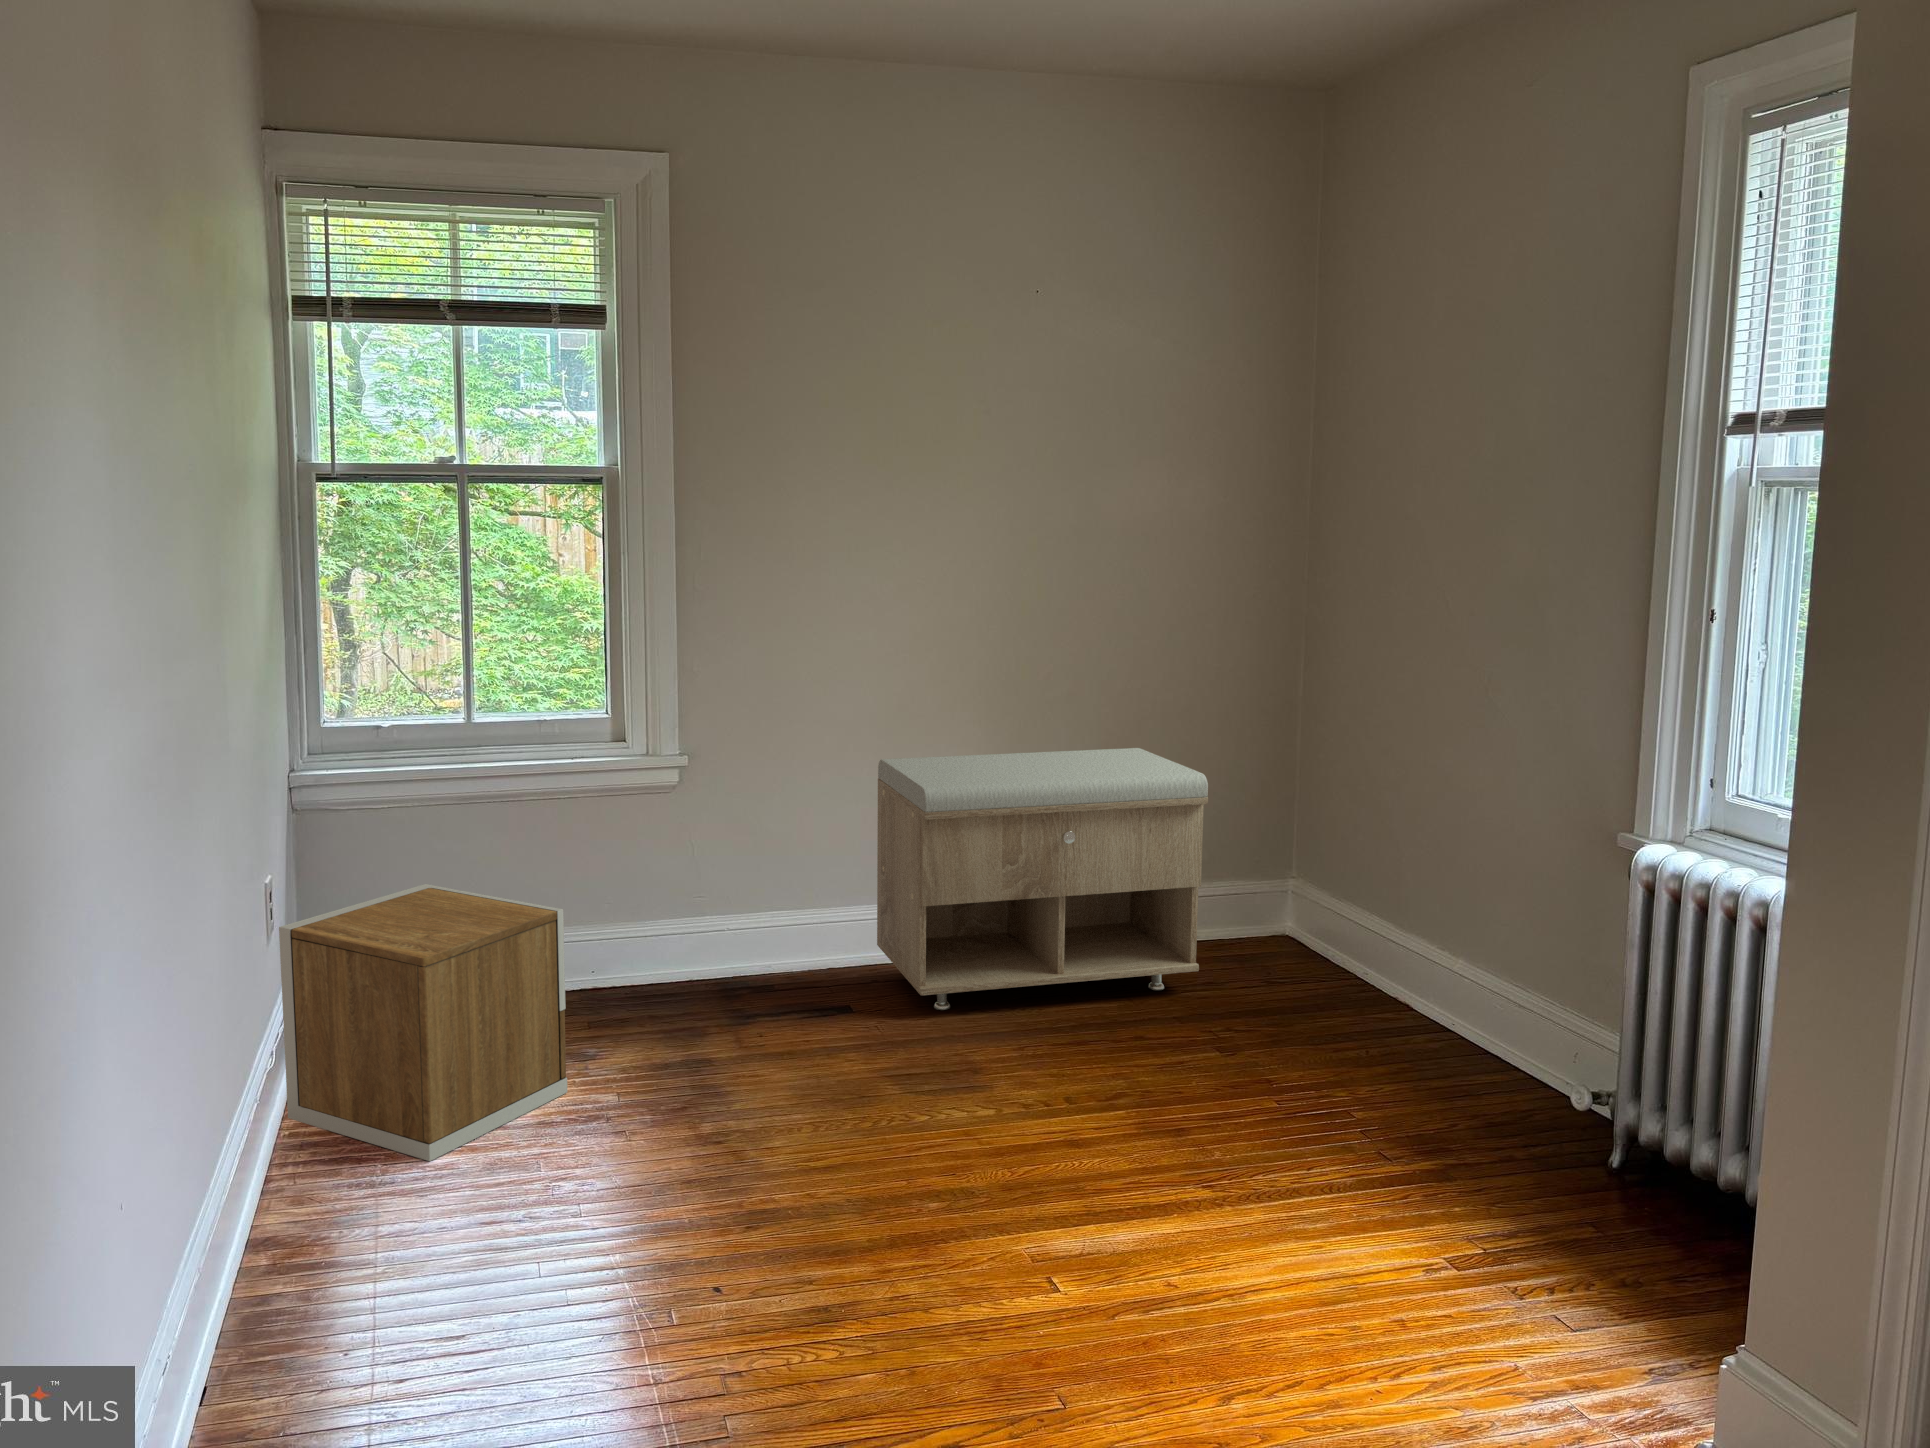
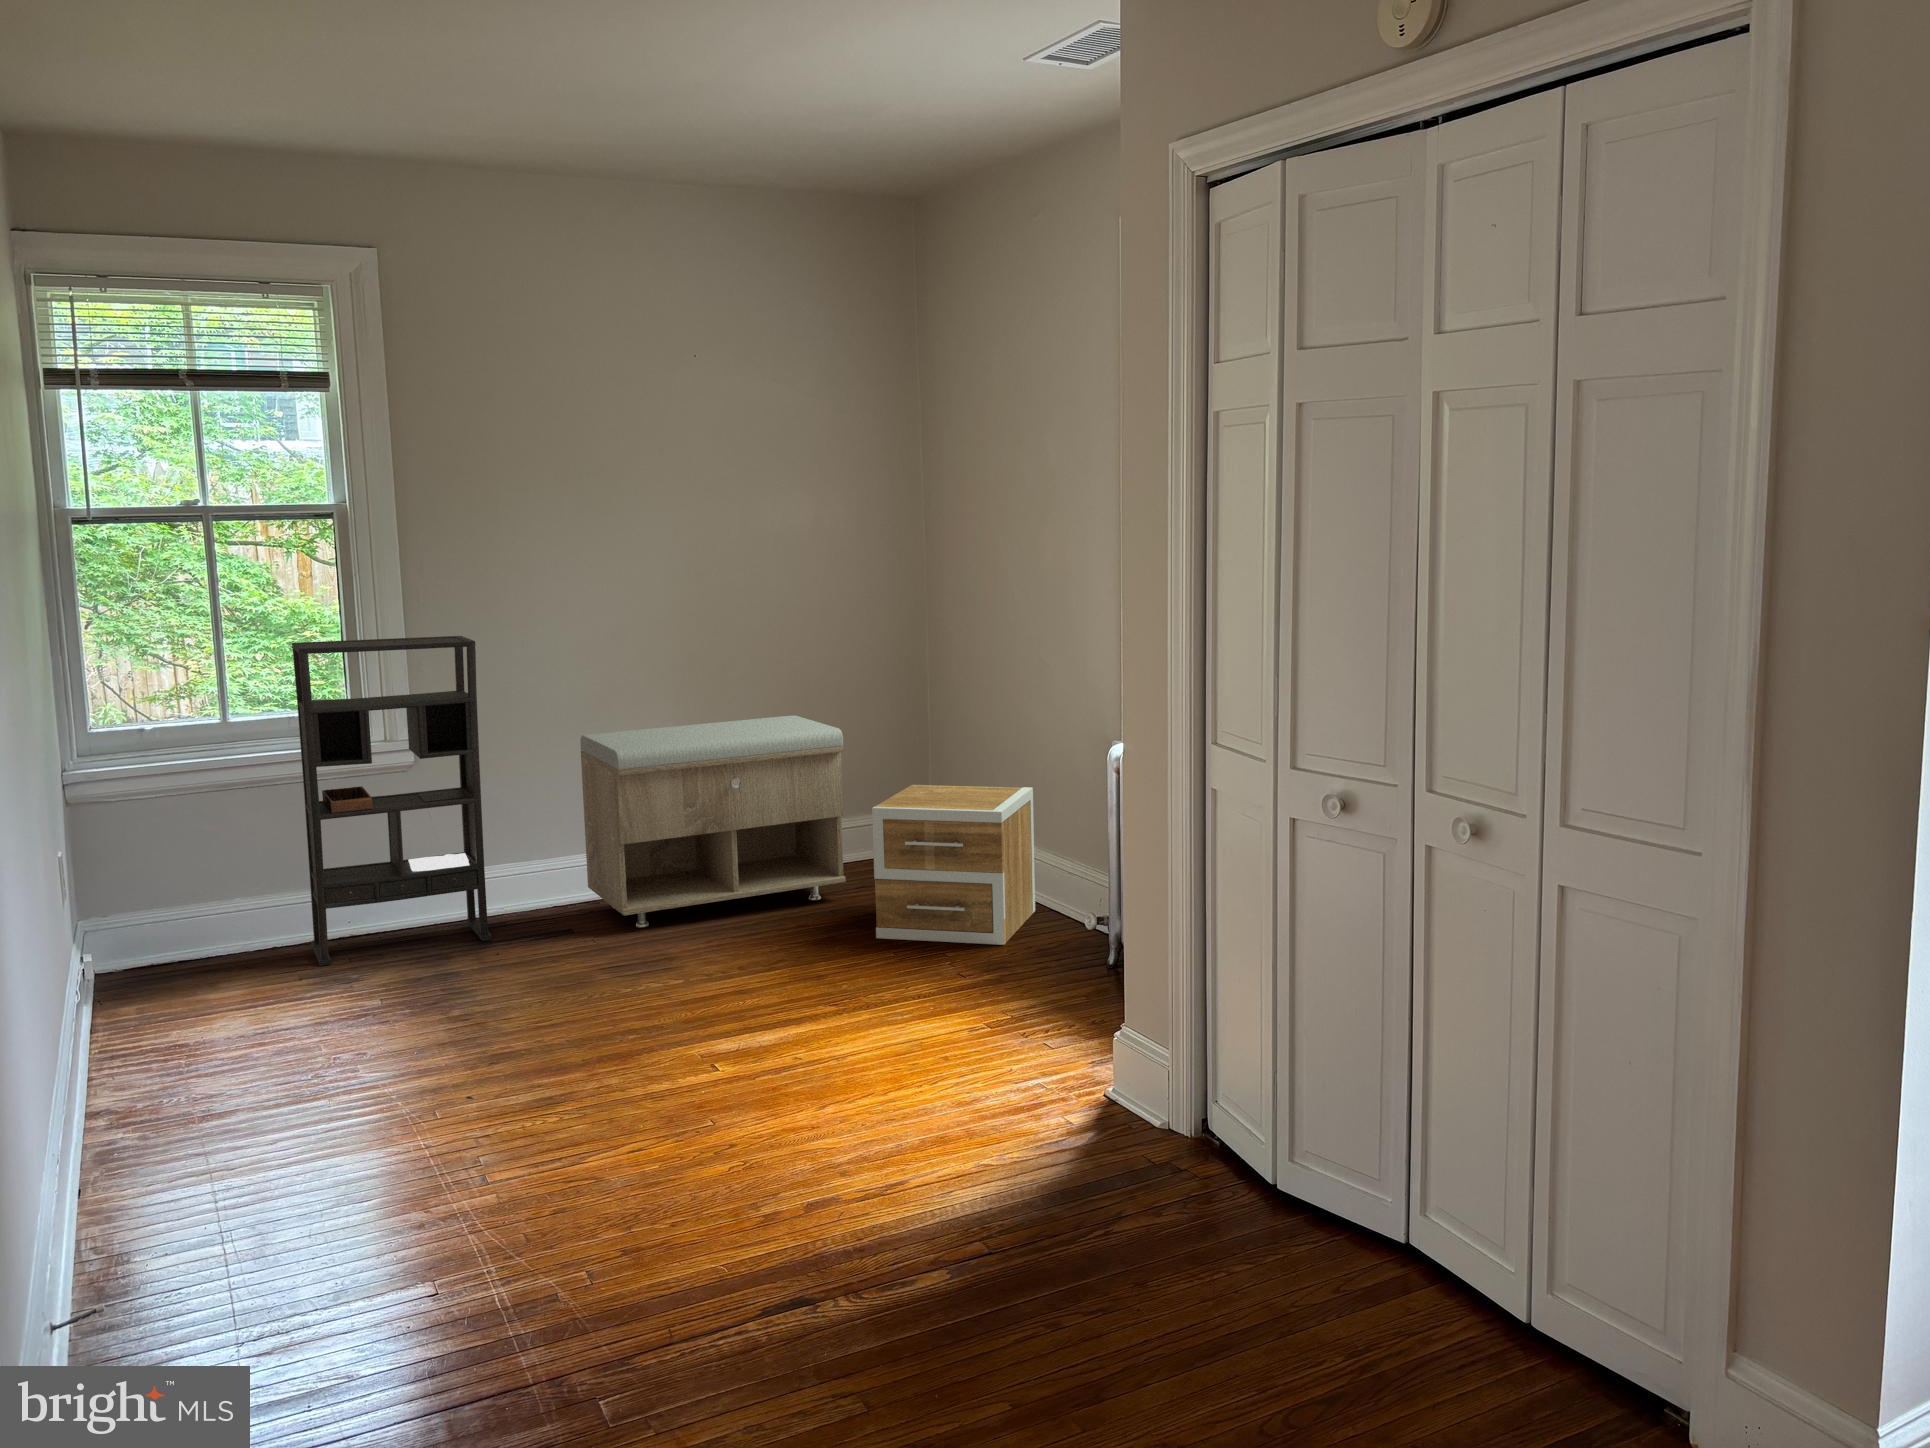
bookshelf: none [552,630,762,1026] -> present [292,636,492,966]
nightstand: present [279,884,567,1161] -> present [872,785,1035,945]

